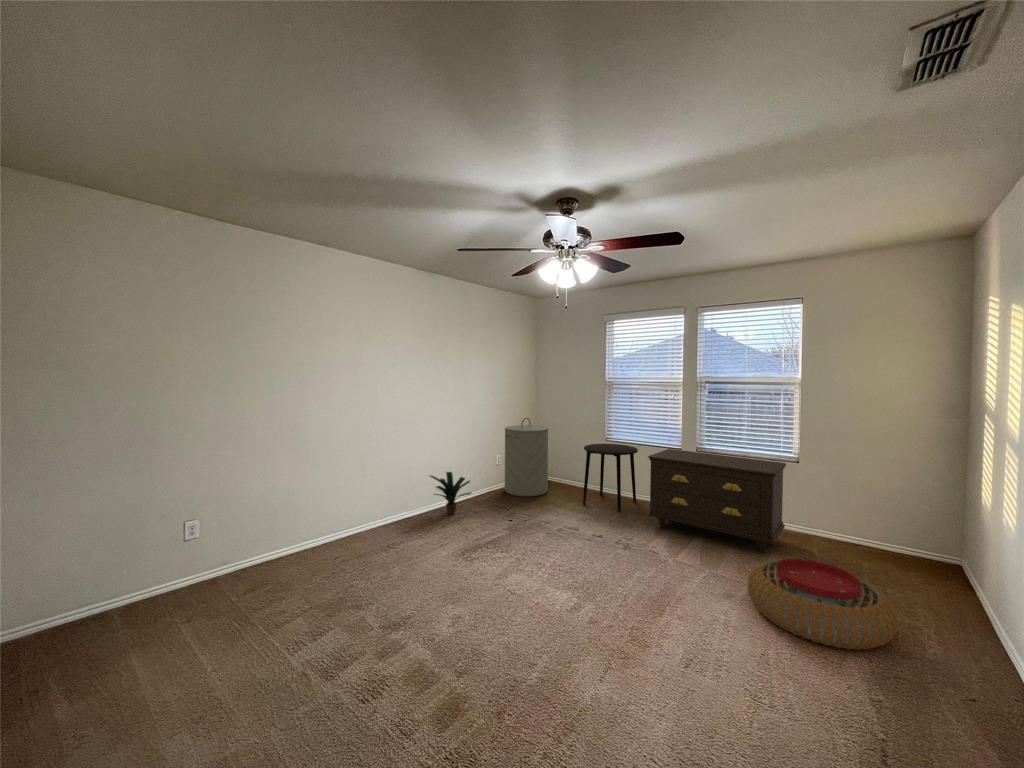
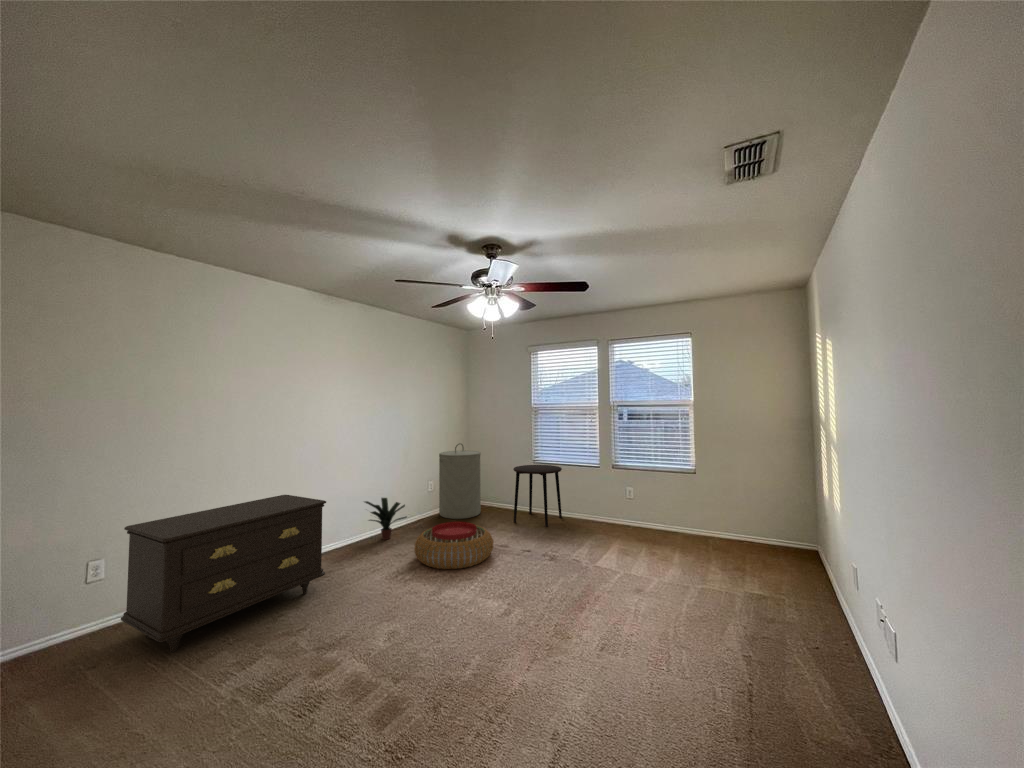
dresser: present [647,449,786,553] -> present [121,495,326,652]
pouf: present [747,559,898,650] -> present [415,522,493,569]

